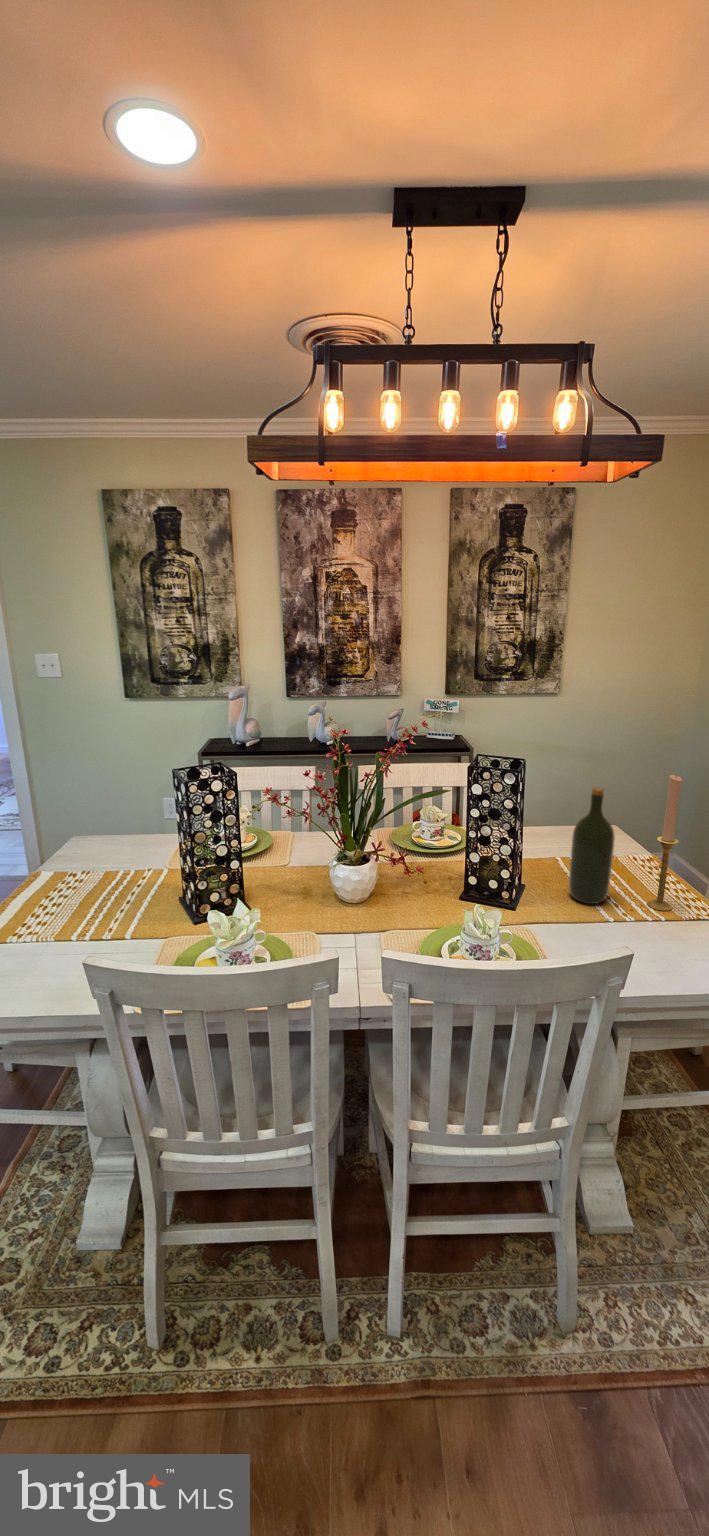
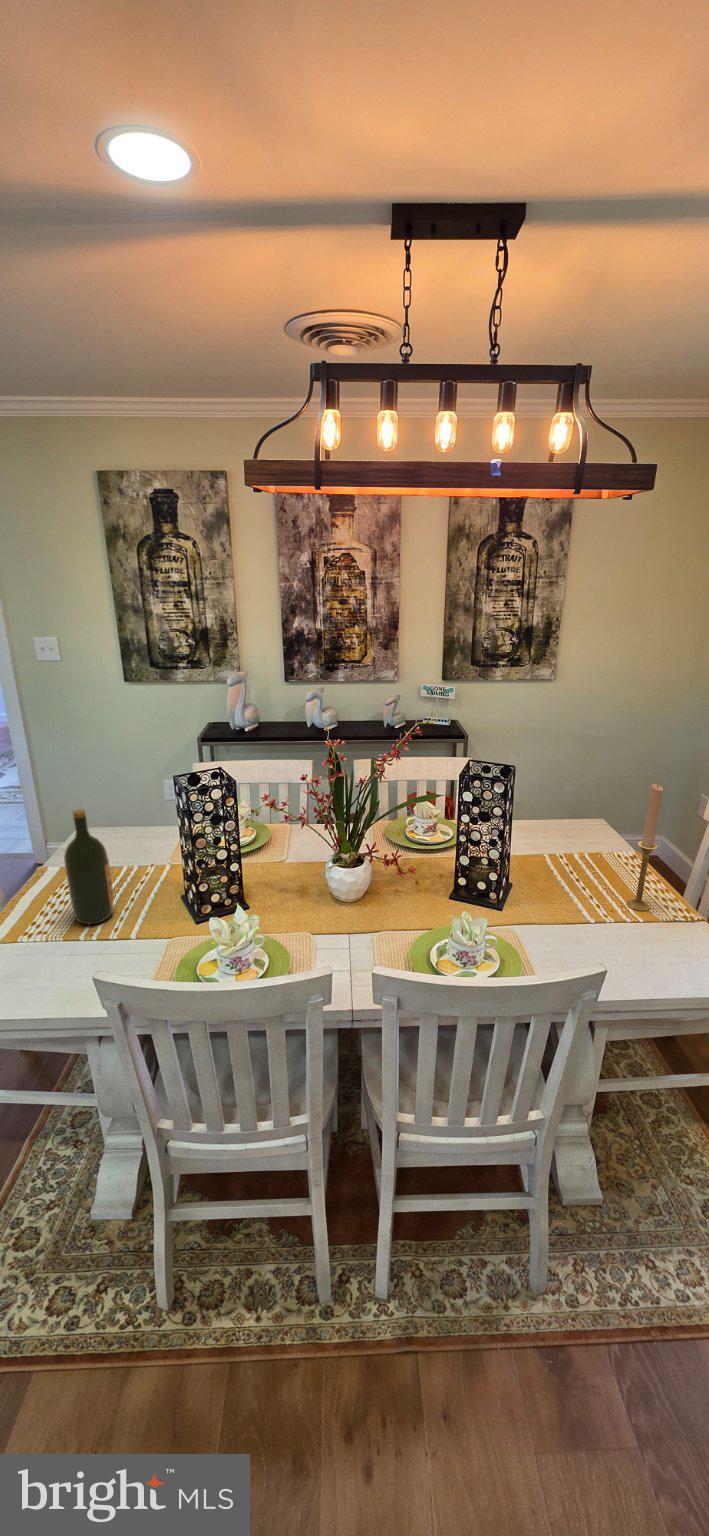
wine bottle: present [569,788,615,904] -> present [64,809,114,924]

